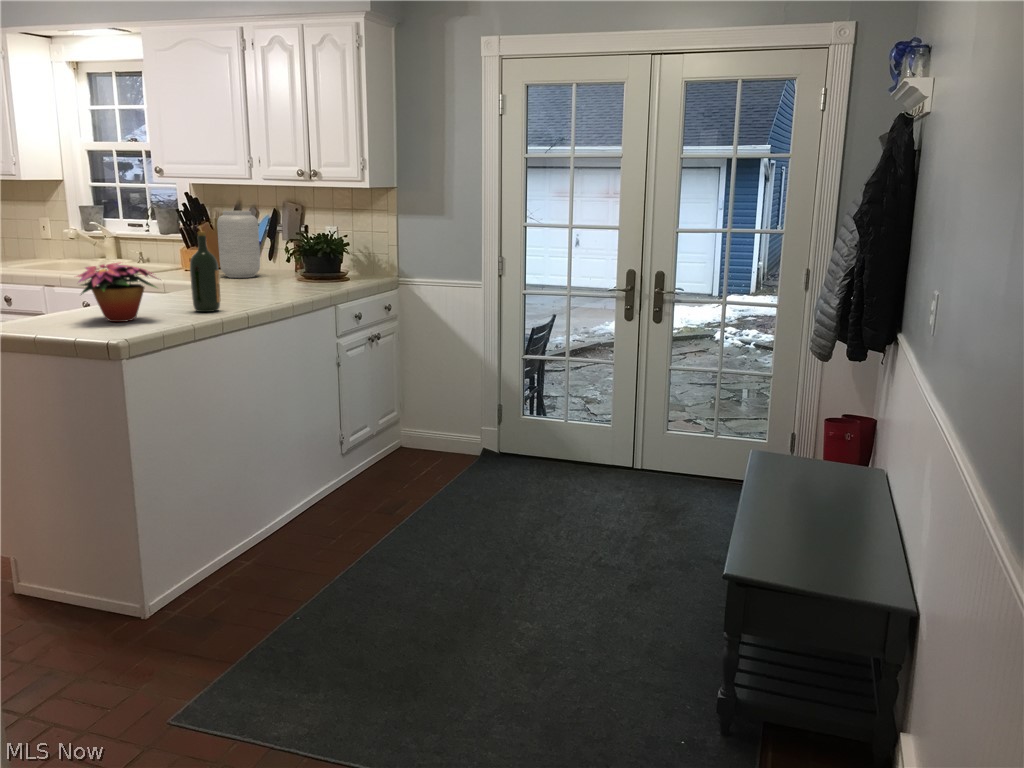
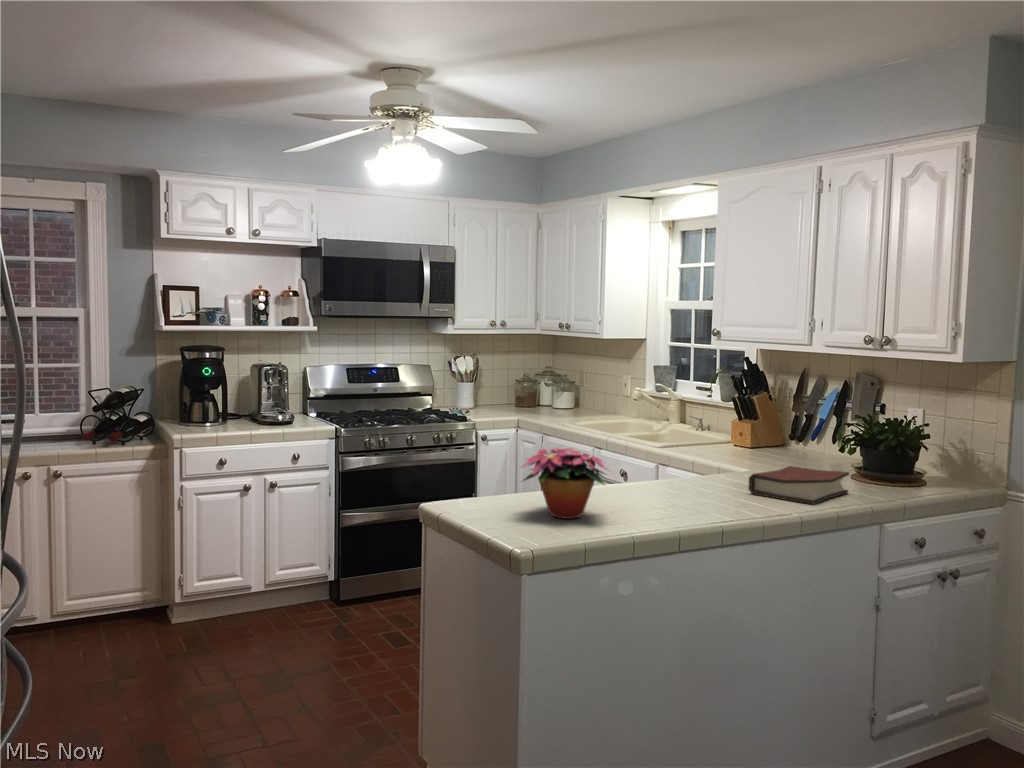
vase: present [217,211,260,278] -> none [762,382,813,465]
wine bottle: present [190,232,221,312] -> none [660,417,696,519]
hardback book: none [239,272,307,295] -> present [749,466,849,504]

